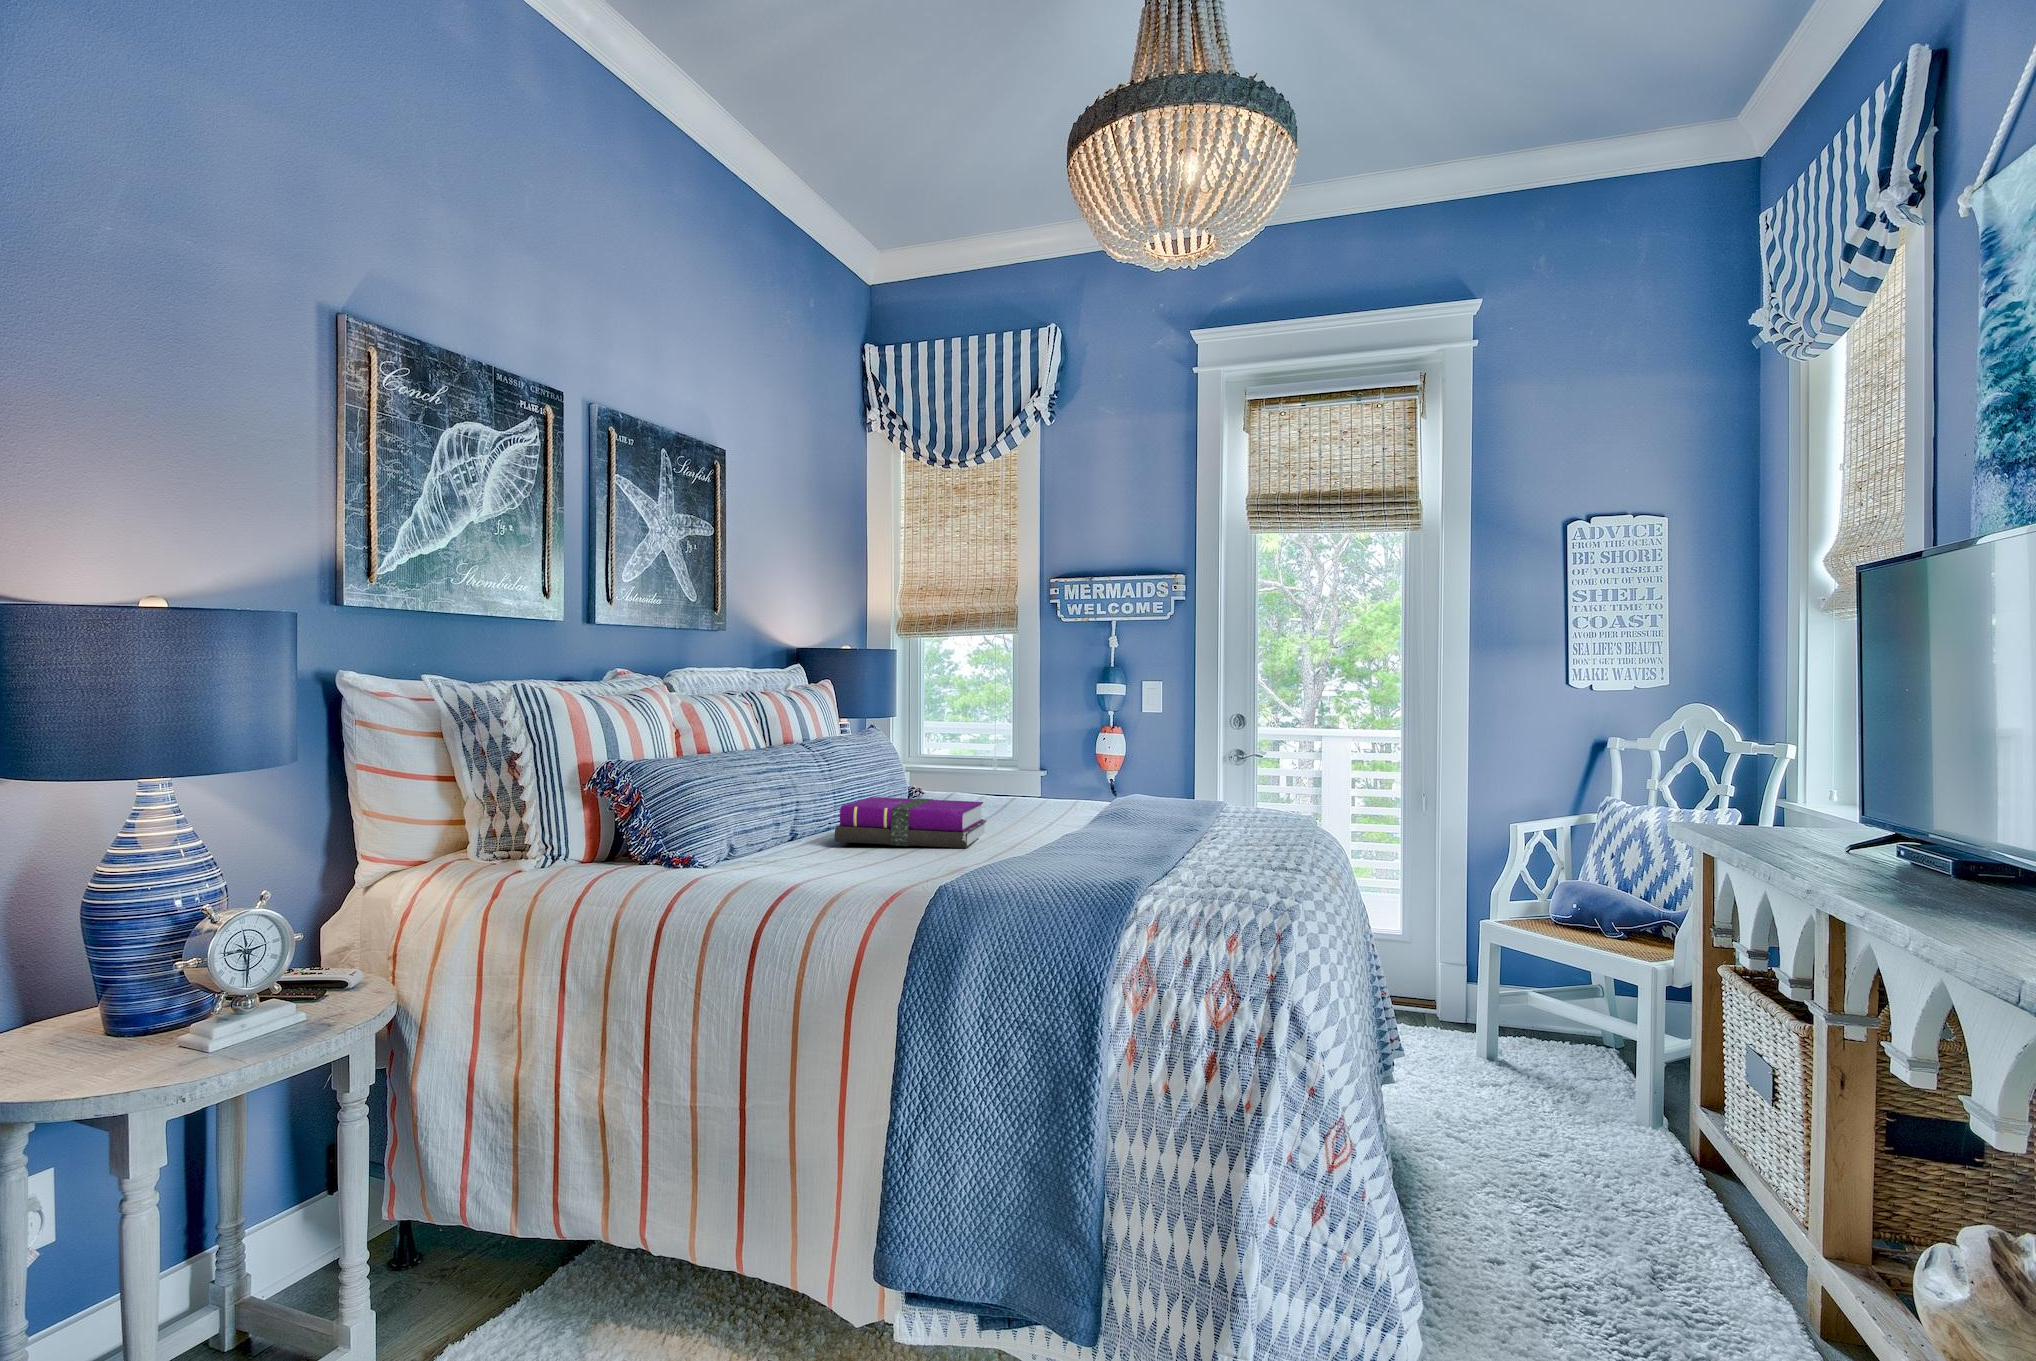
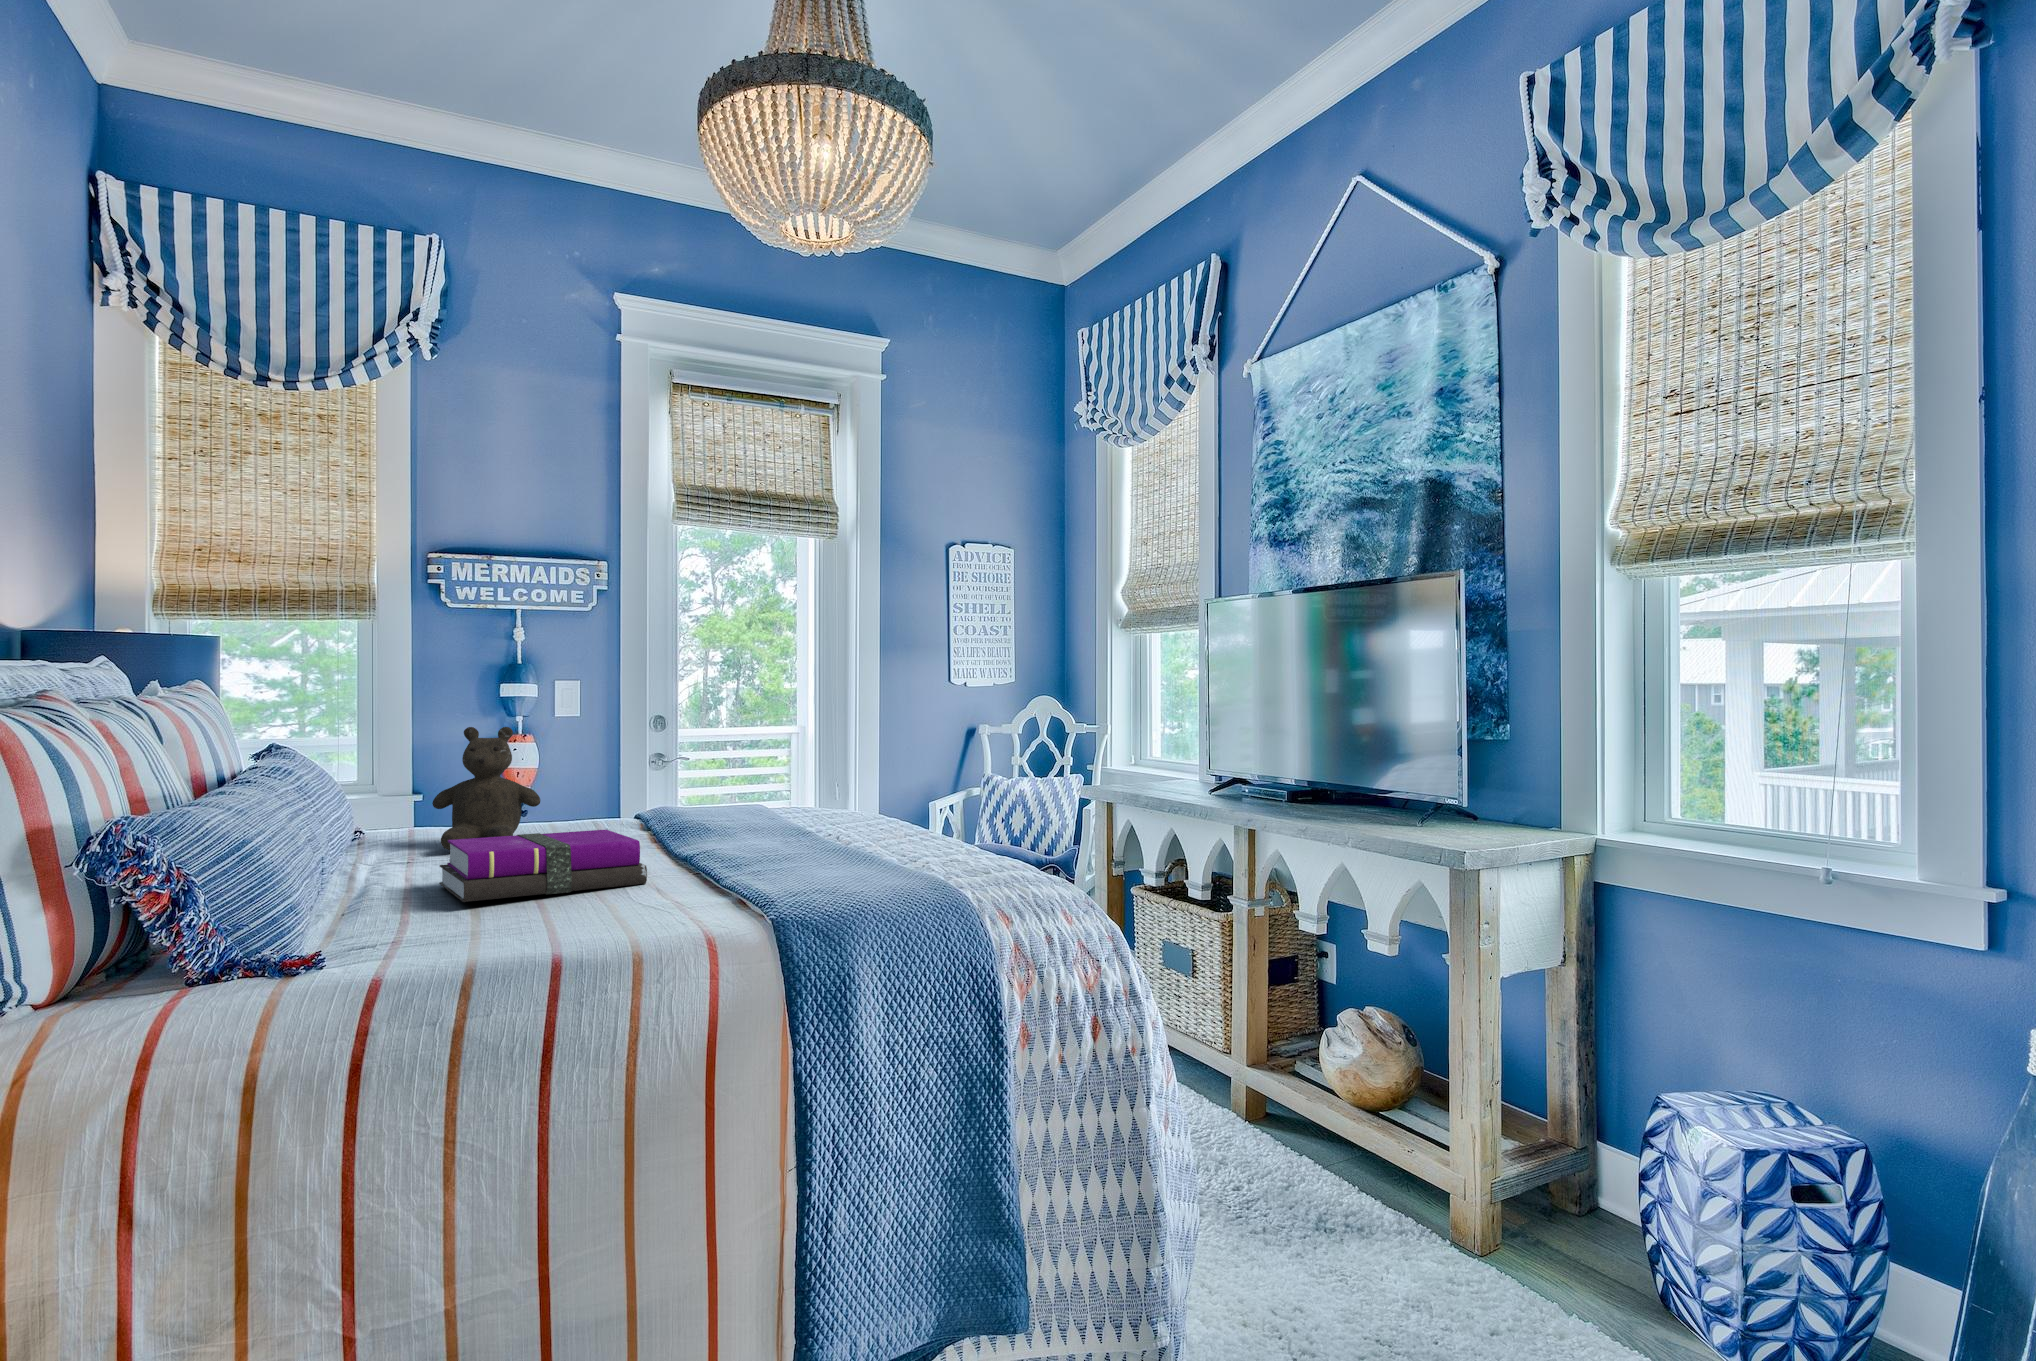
teddy bear: none [927,715,1005,812] -> present [432,727,540,850]

